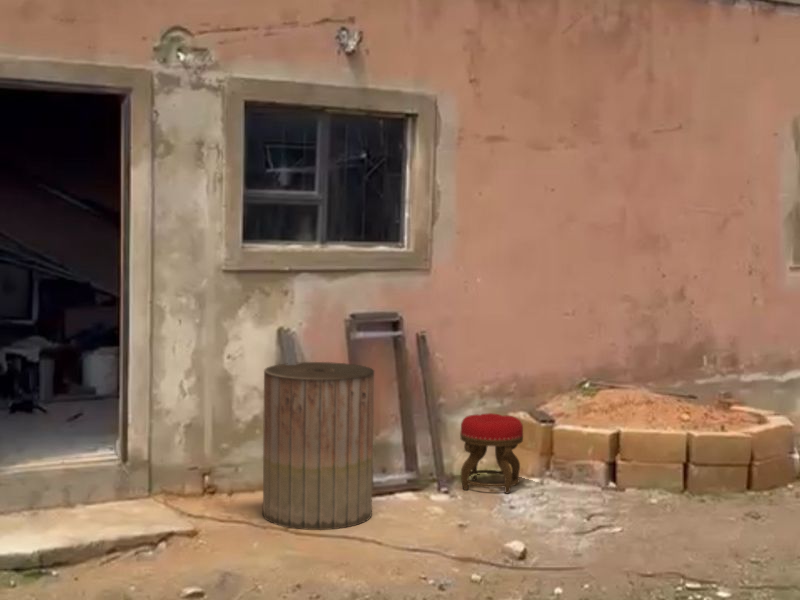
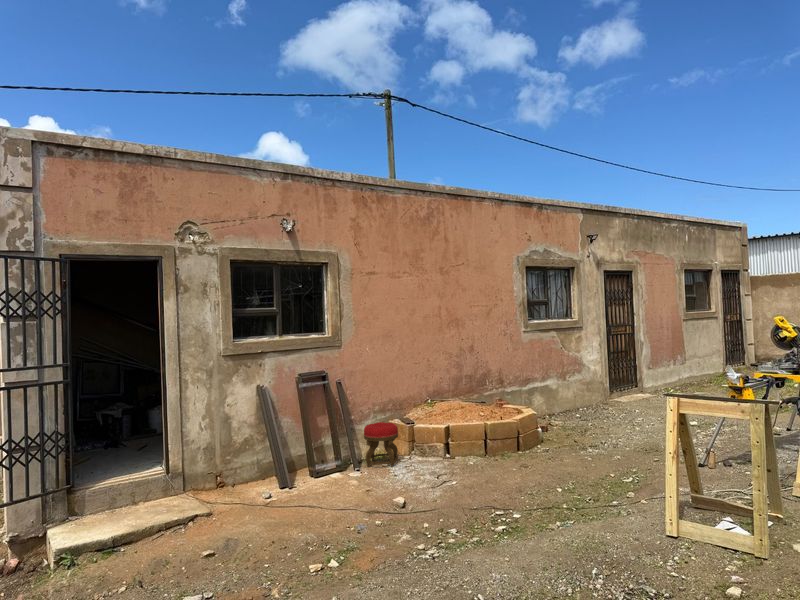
trash can: present [263,362,374,530] -> none [249,403,317,503]

